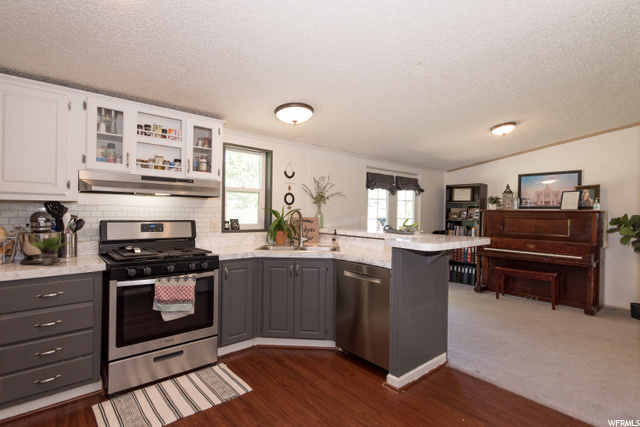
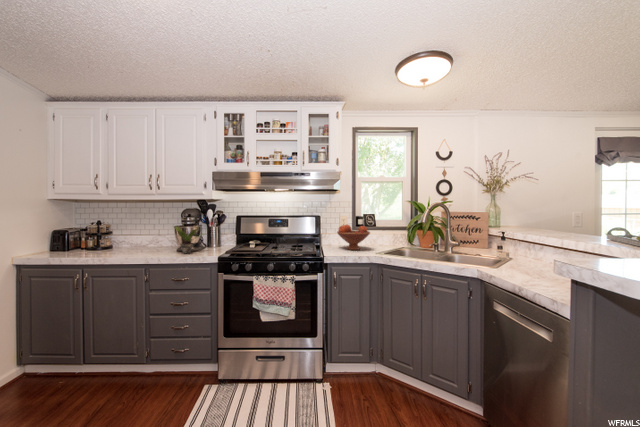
fruit bowl: none [216,229,246,250] -> present [337,225,370,250]

